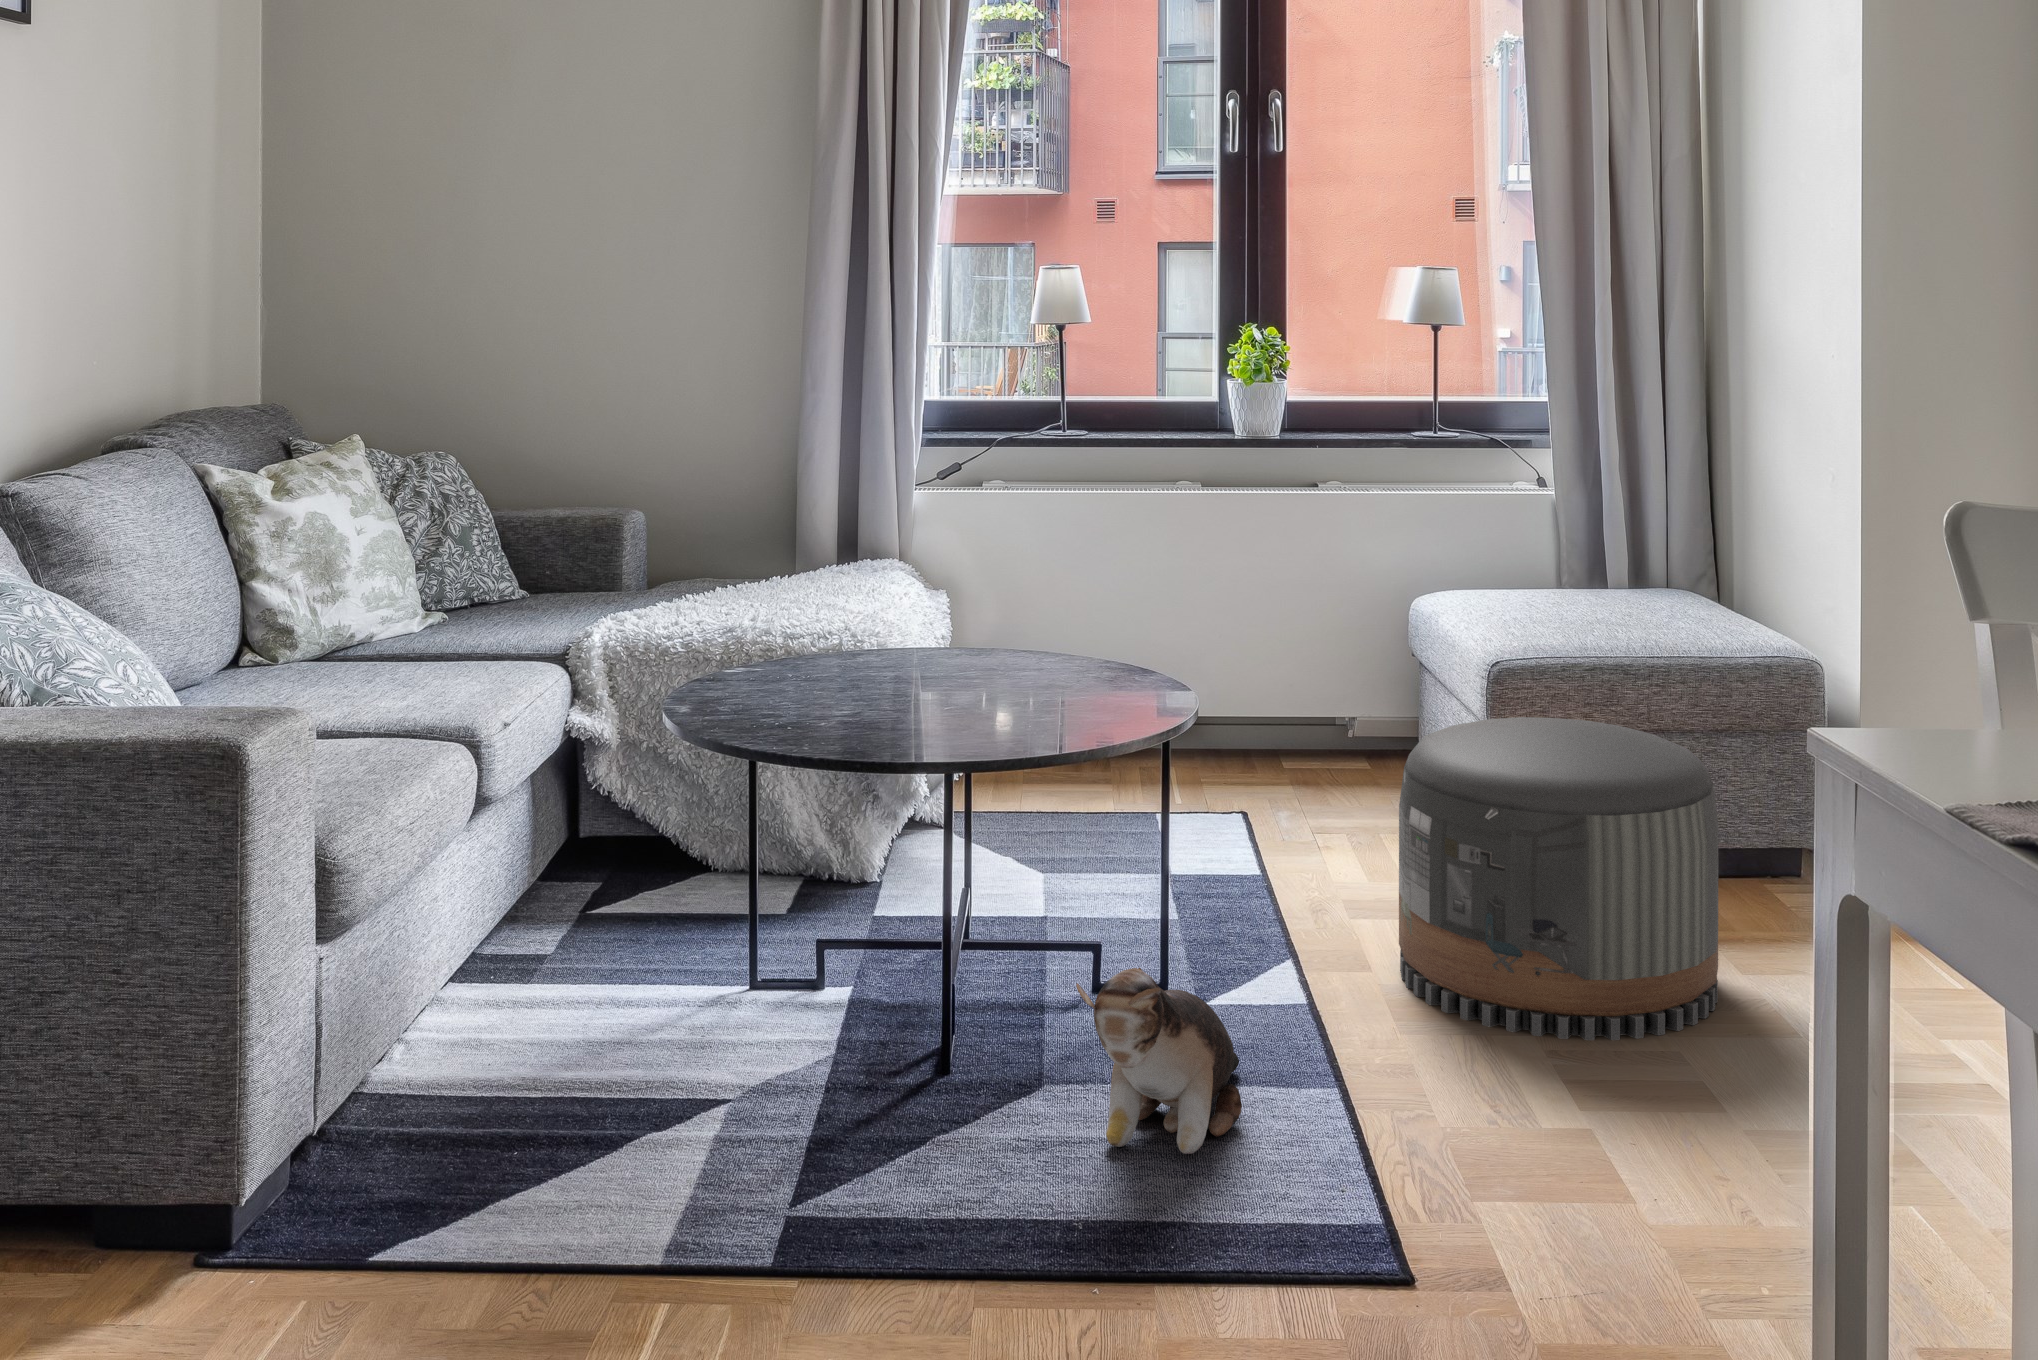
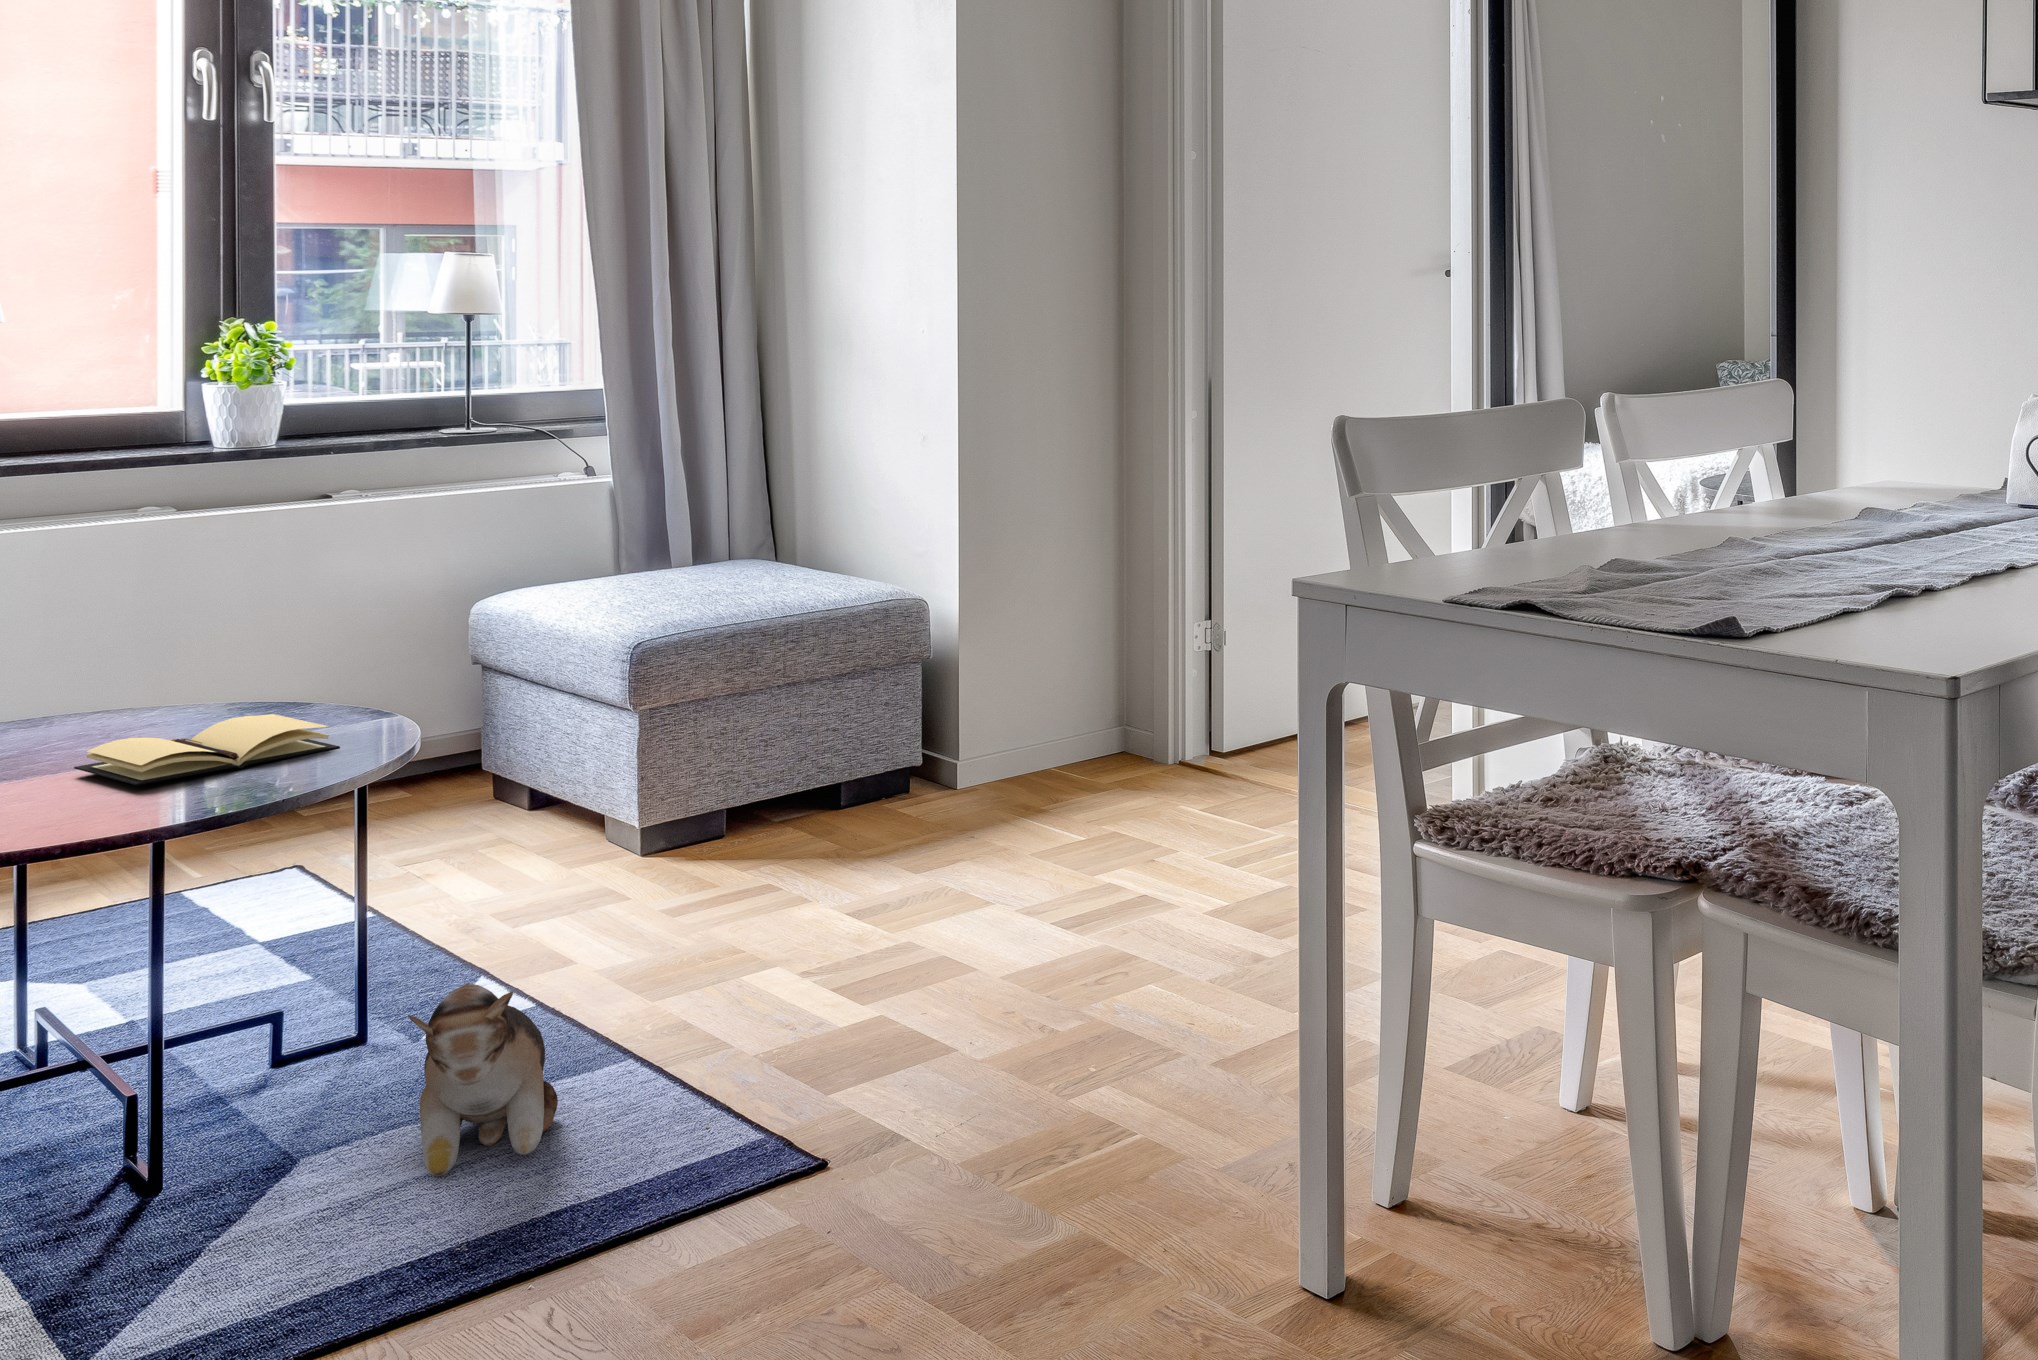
book: none [945,671,1122,716] -> present [74,714,340,785]
pouf: present [1399,717,1718,1040] -> none [603,679,916,975]

